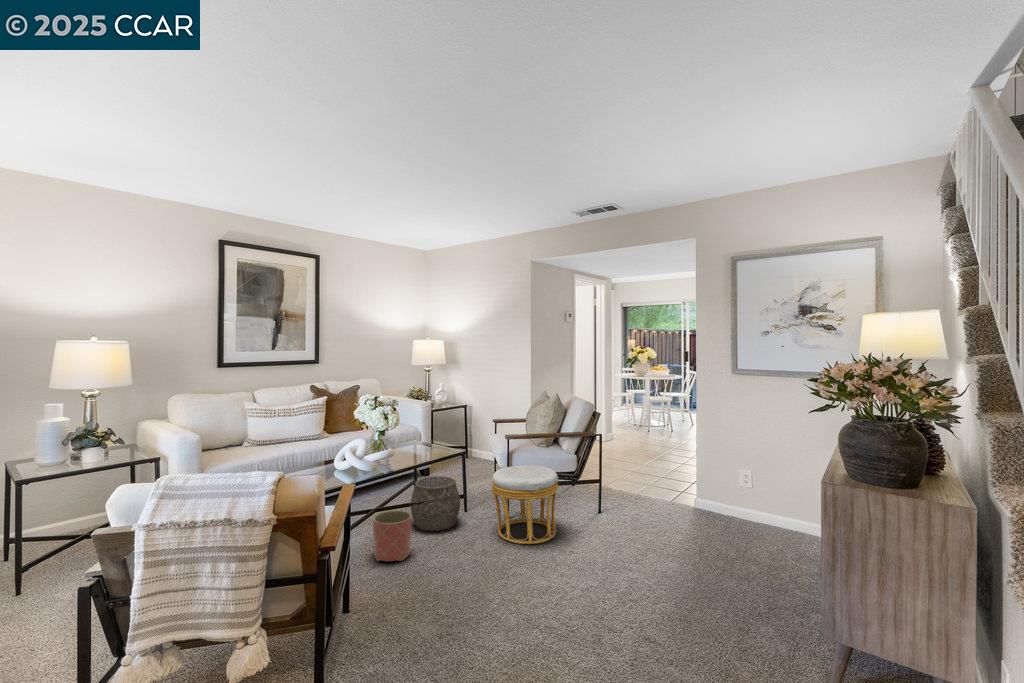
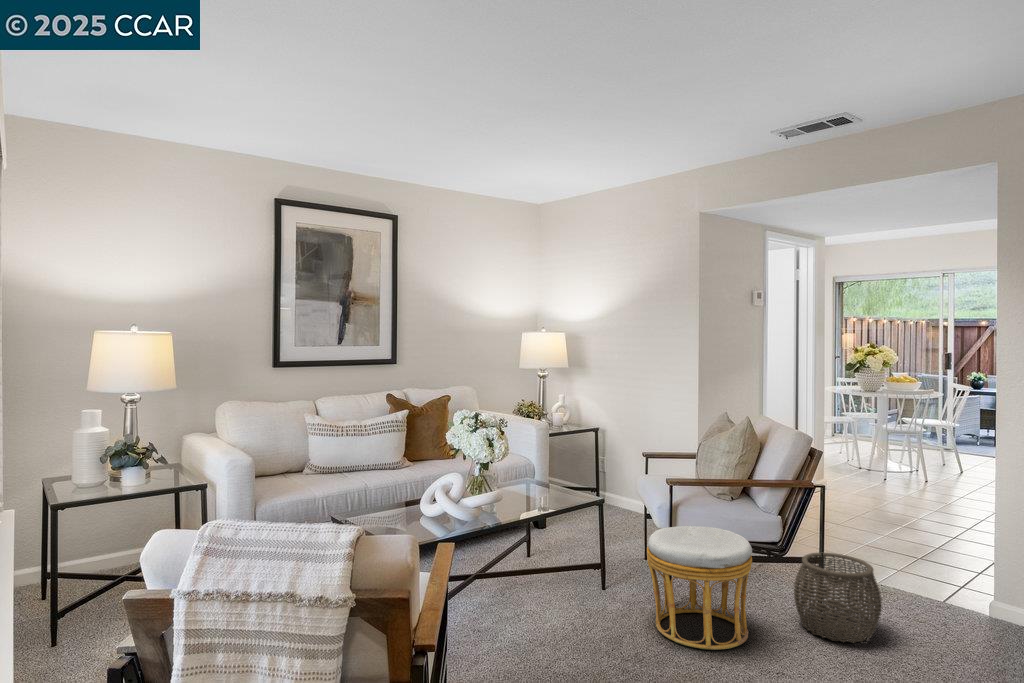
woven basket: present [410,476,460,531] -> present [793,552,882,643]
planter: present [373,510,412,561] -> none [476,580,530,656]

